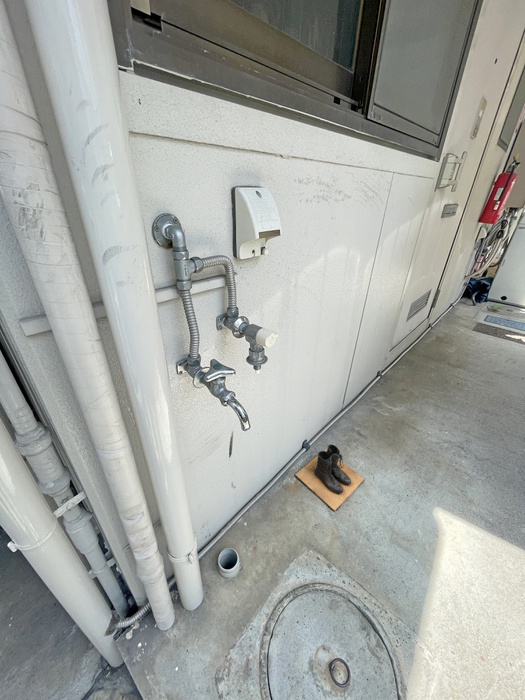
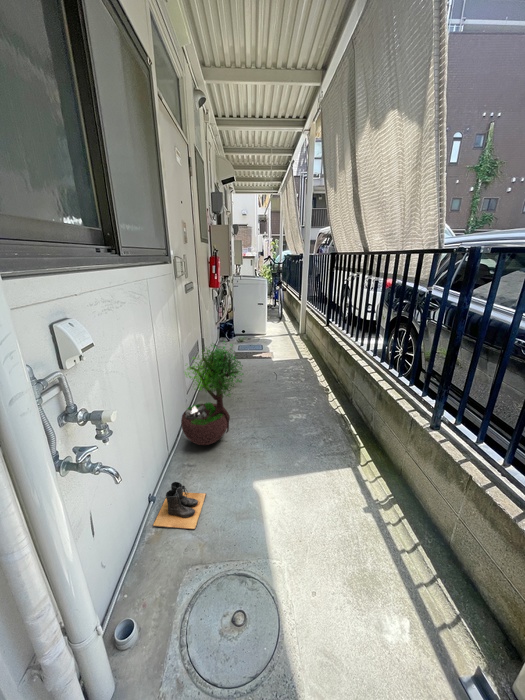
potted tree: none [367,290,496,424] -> present [181,344,243,445]

